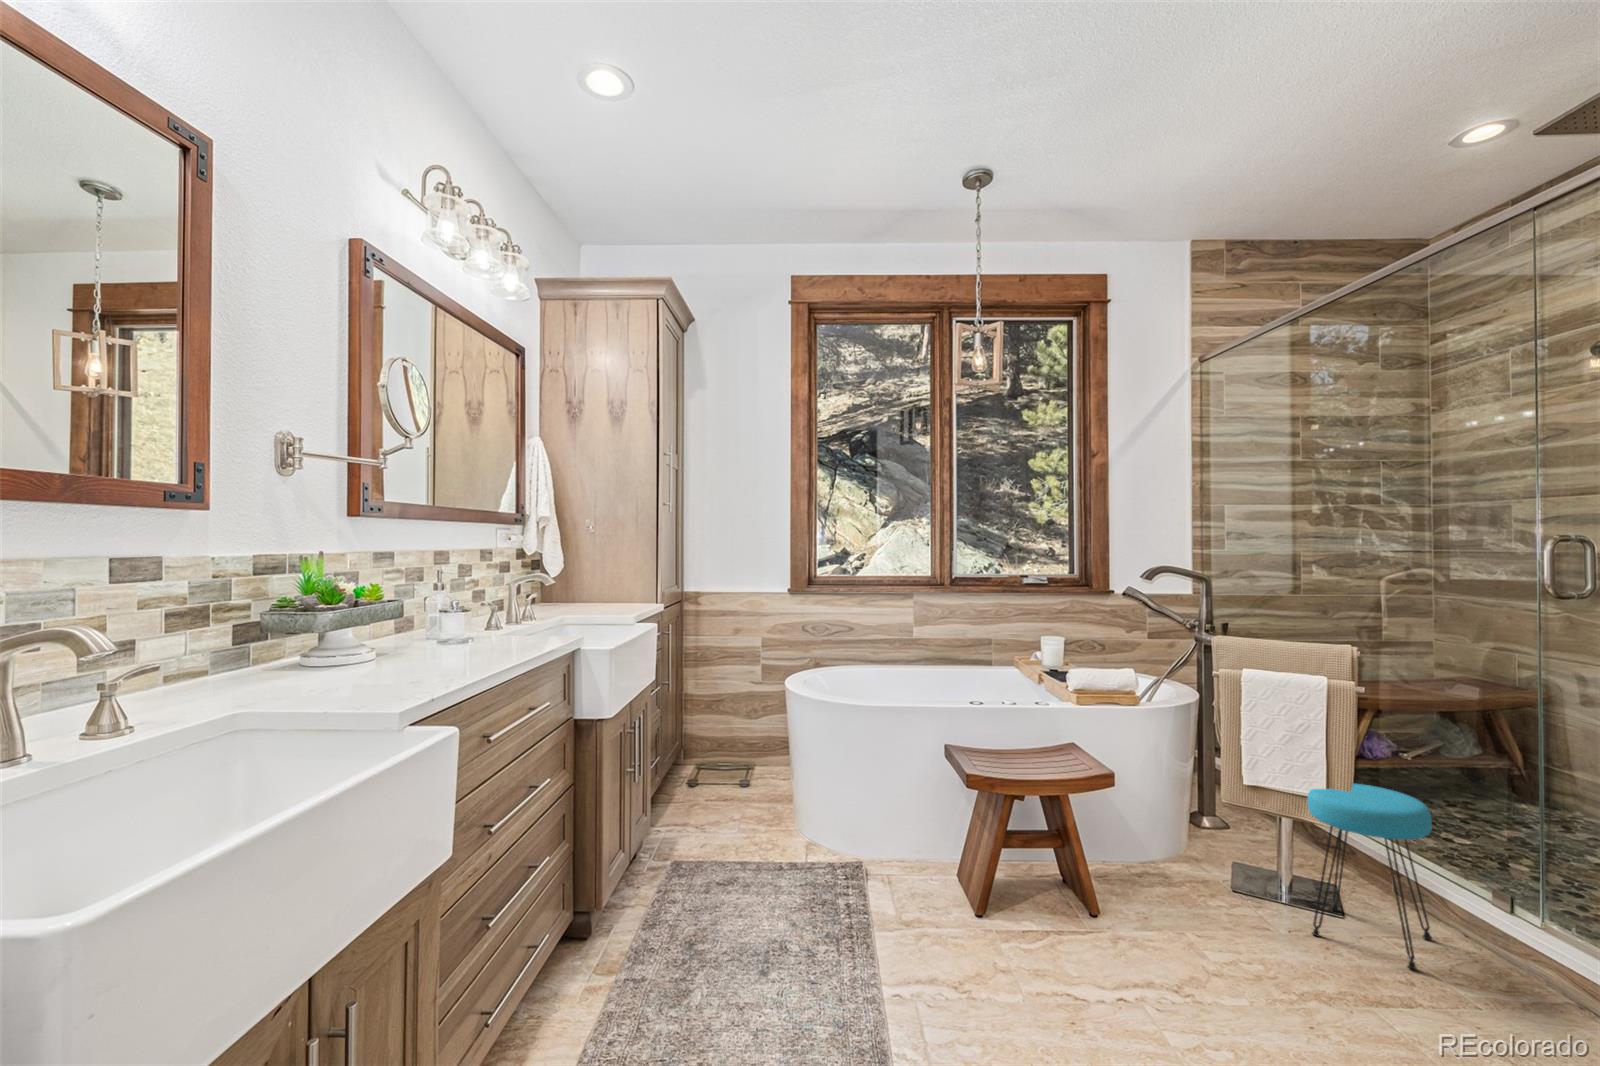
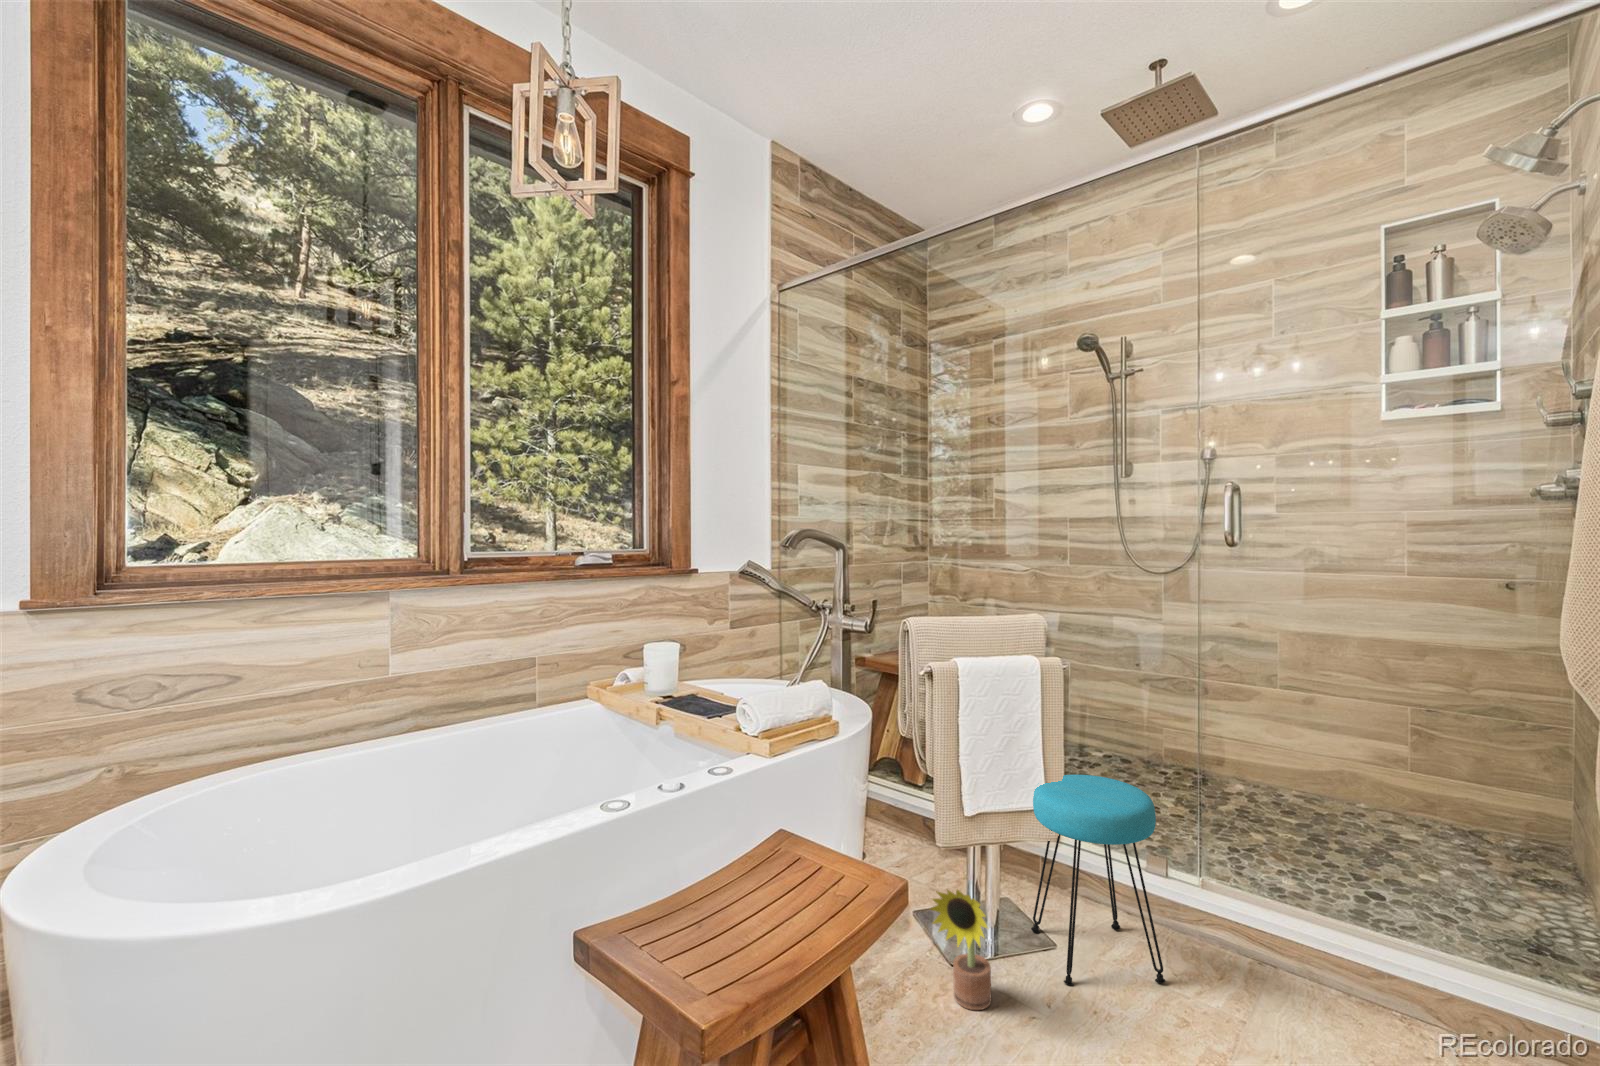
decorative plant: none [1181,818,1236,915] -> present [930,890,991,1010]

